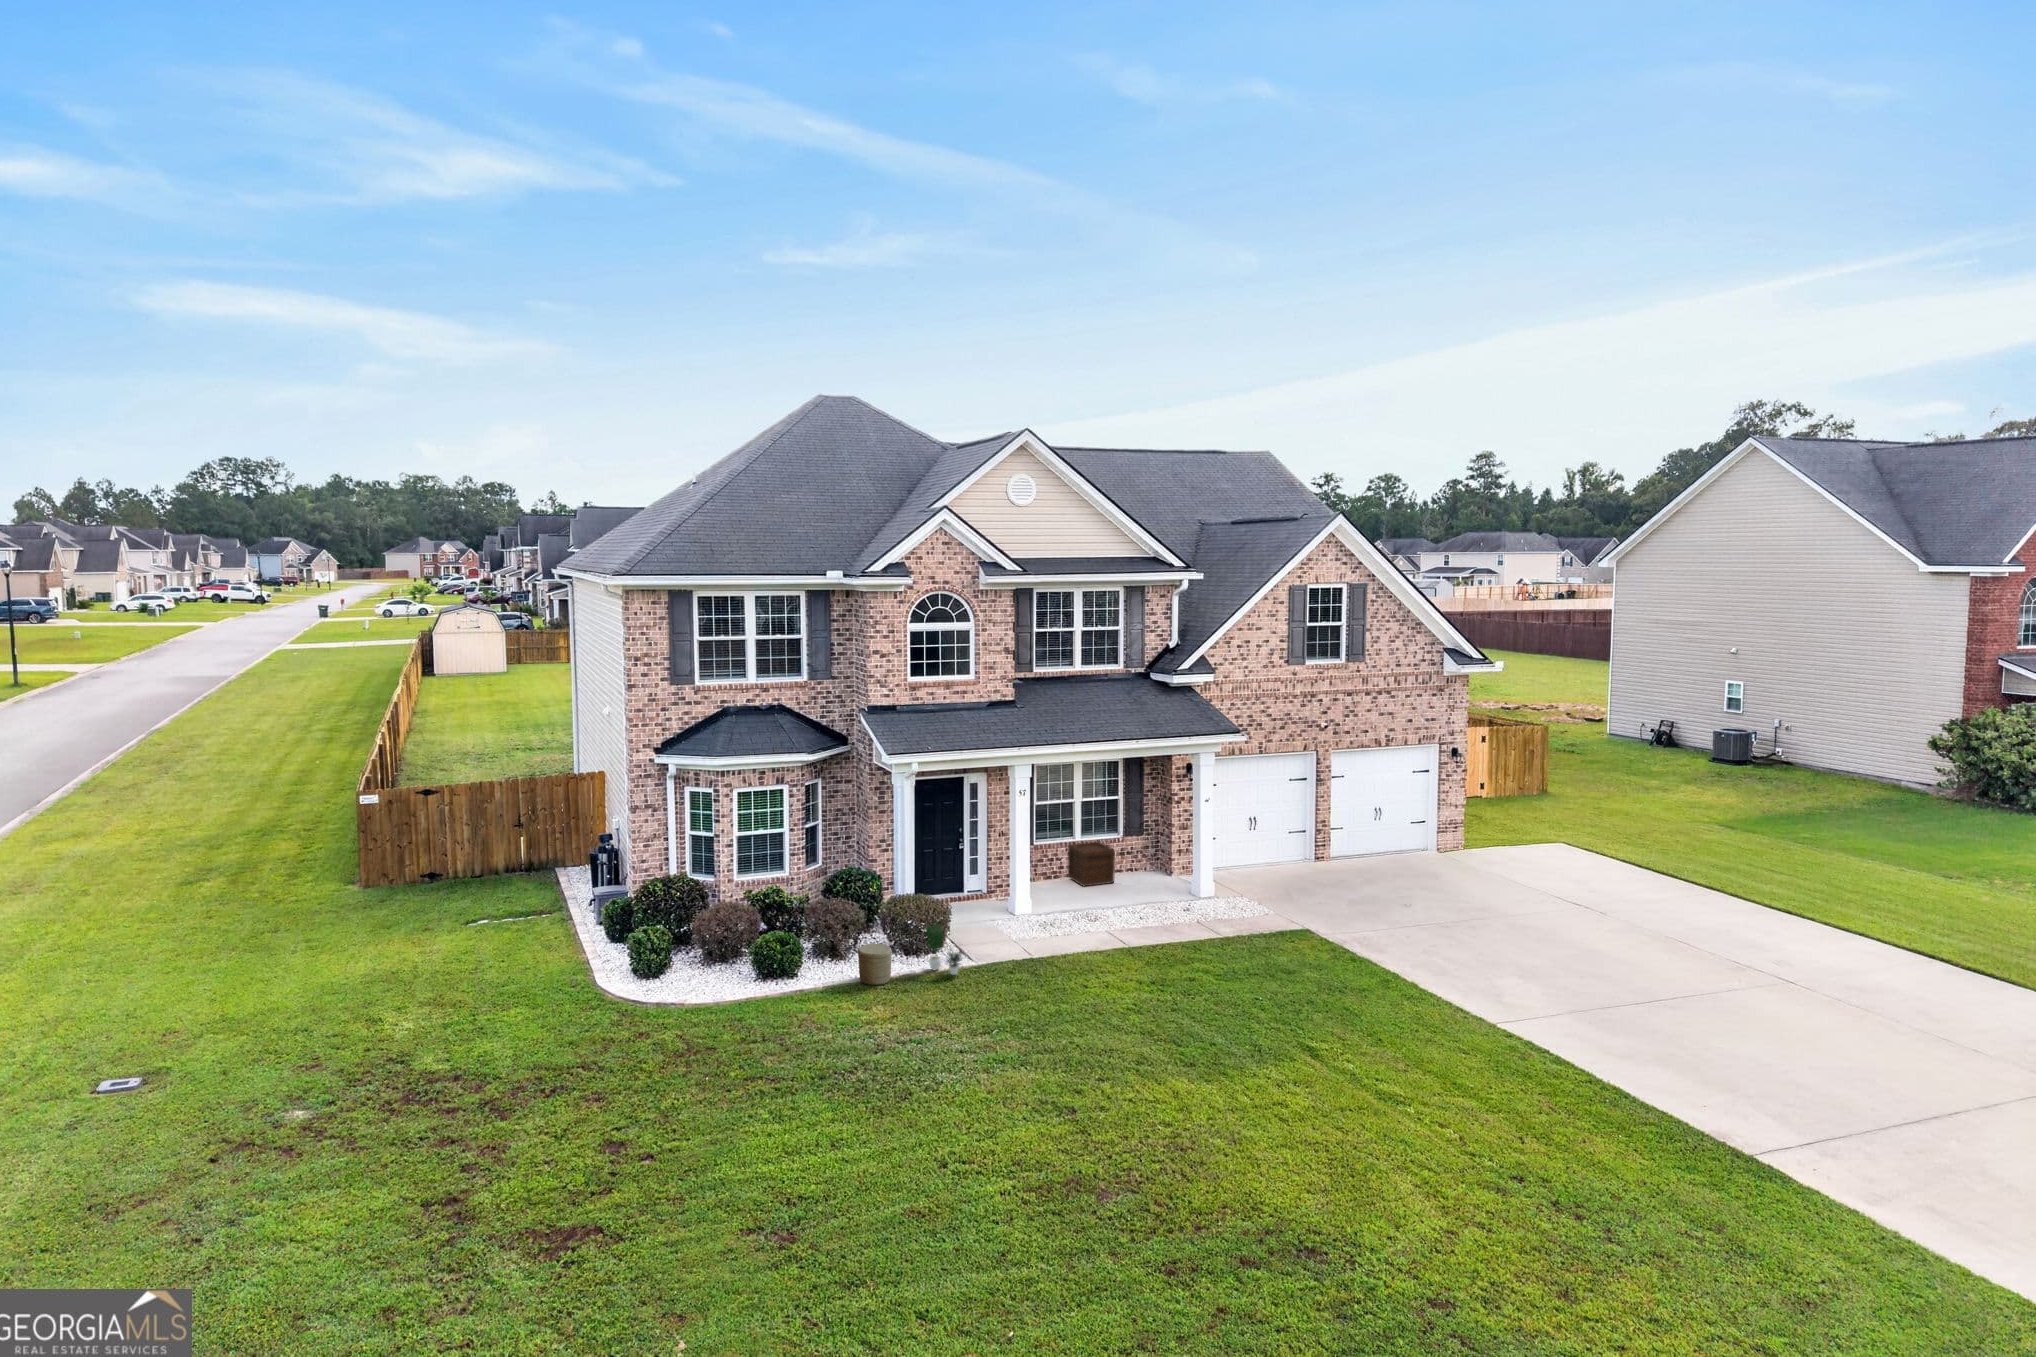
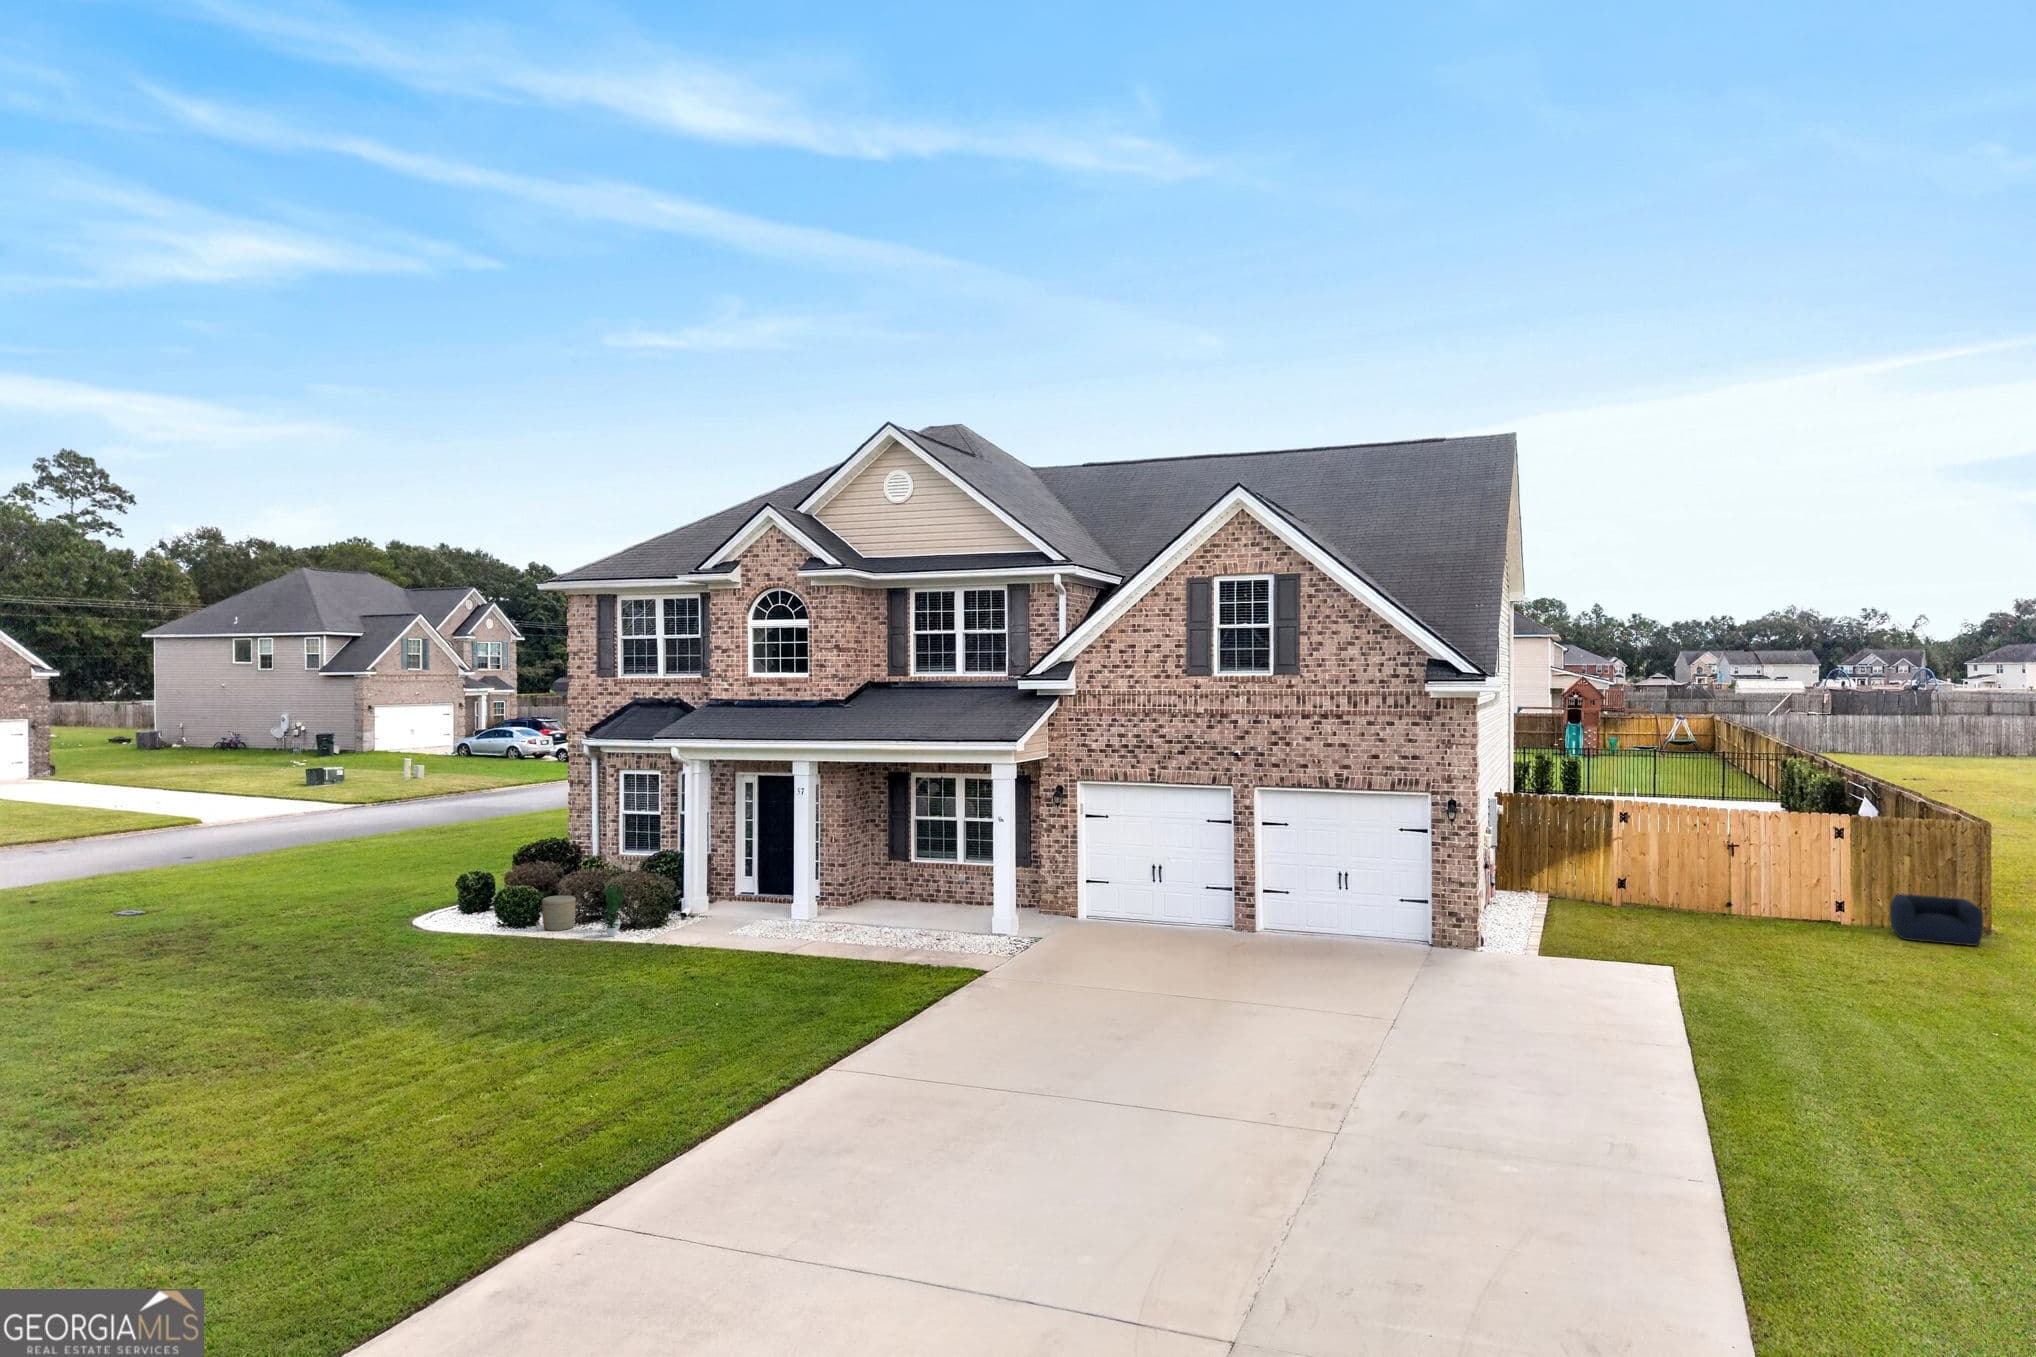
armchair: none [1553,771,1604,799] -> present [1890,894,1983,946]
wooden crate: present [1067,841,1115,886] -> none [924,865,973,911]

